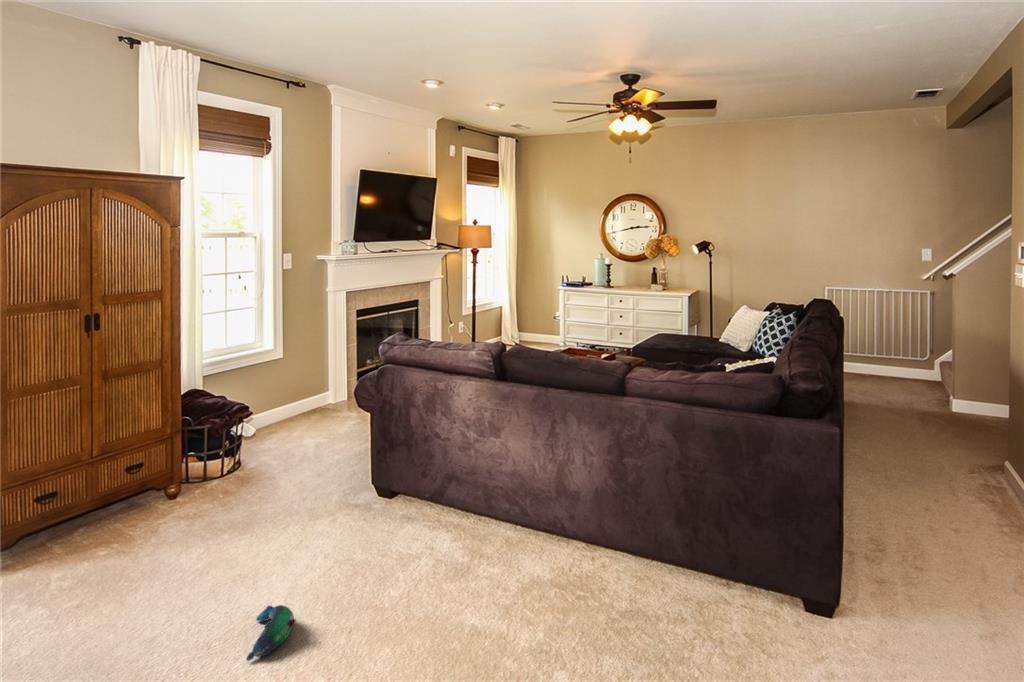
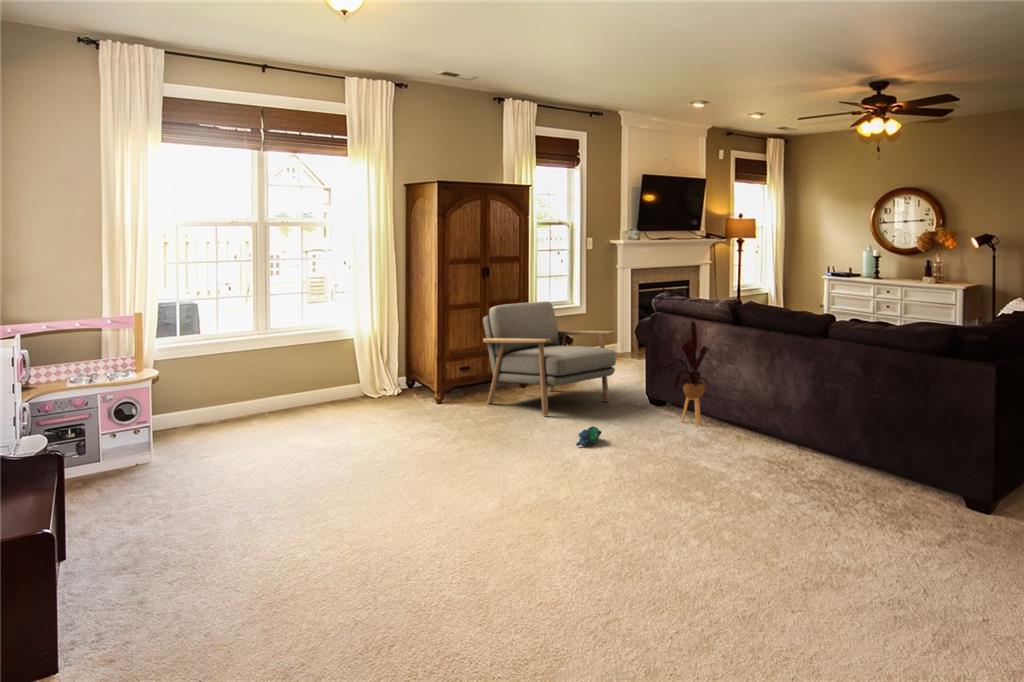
armchair: none [95,356,326,561] -> present [483,301,616,416]
house plant: none [392,398,469,551] -> present [664,321,711,425]

